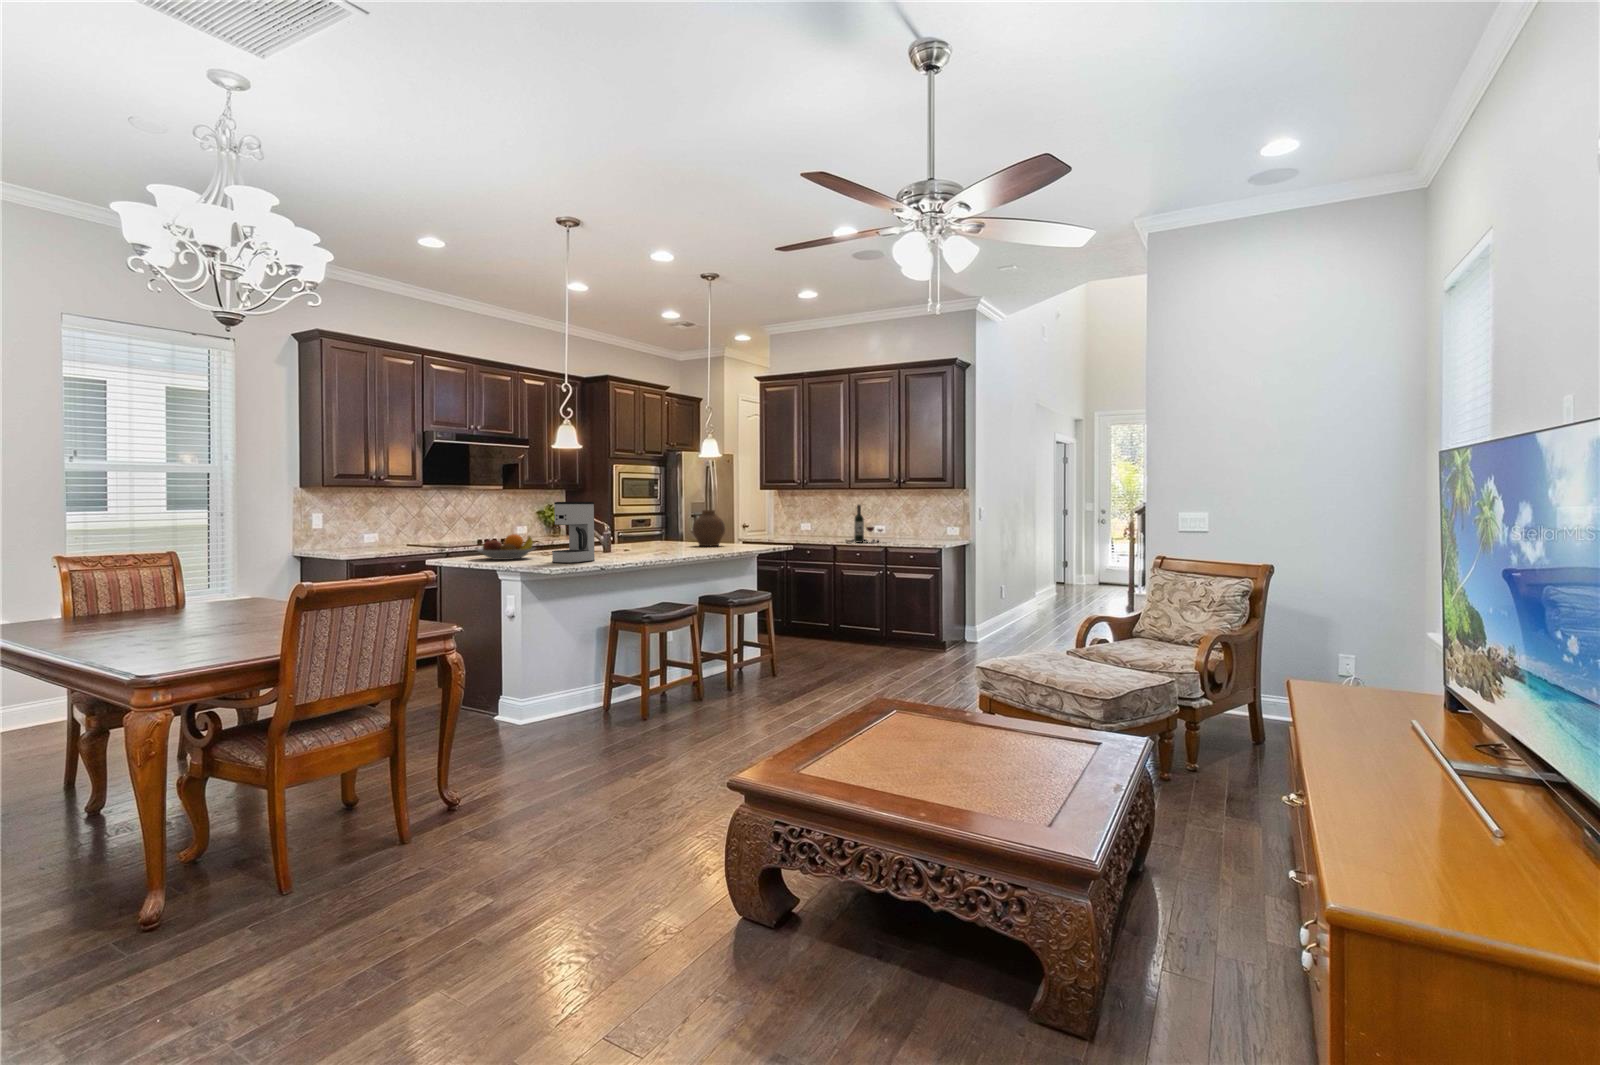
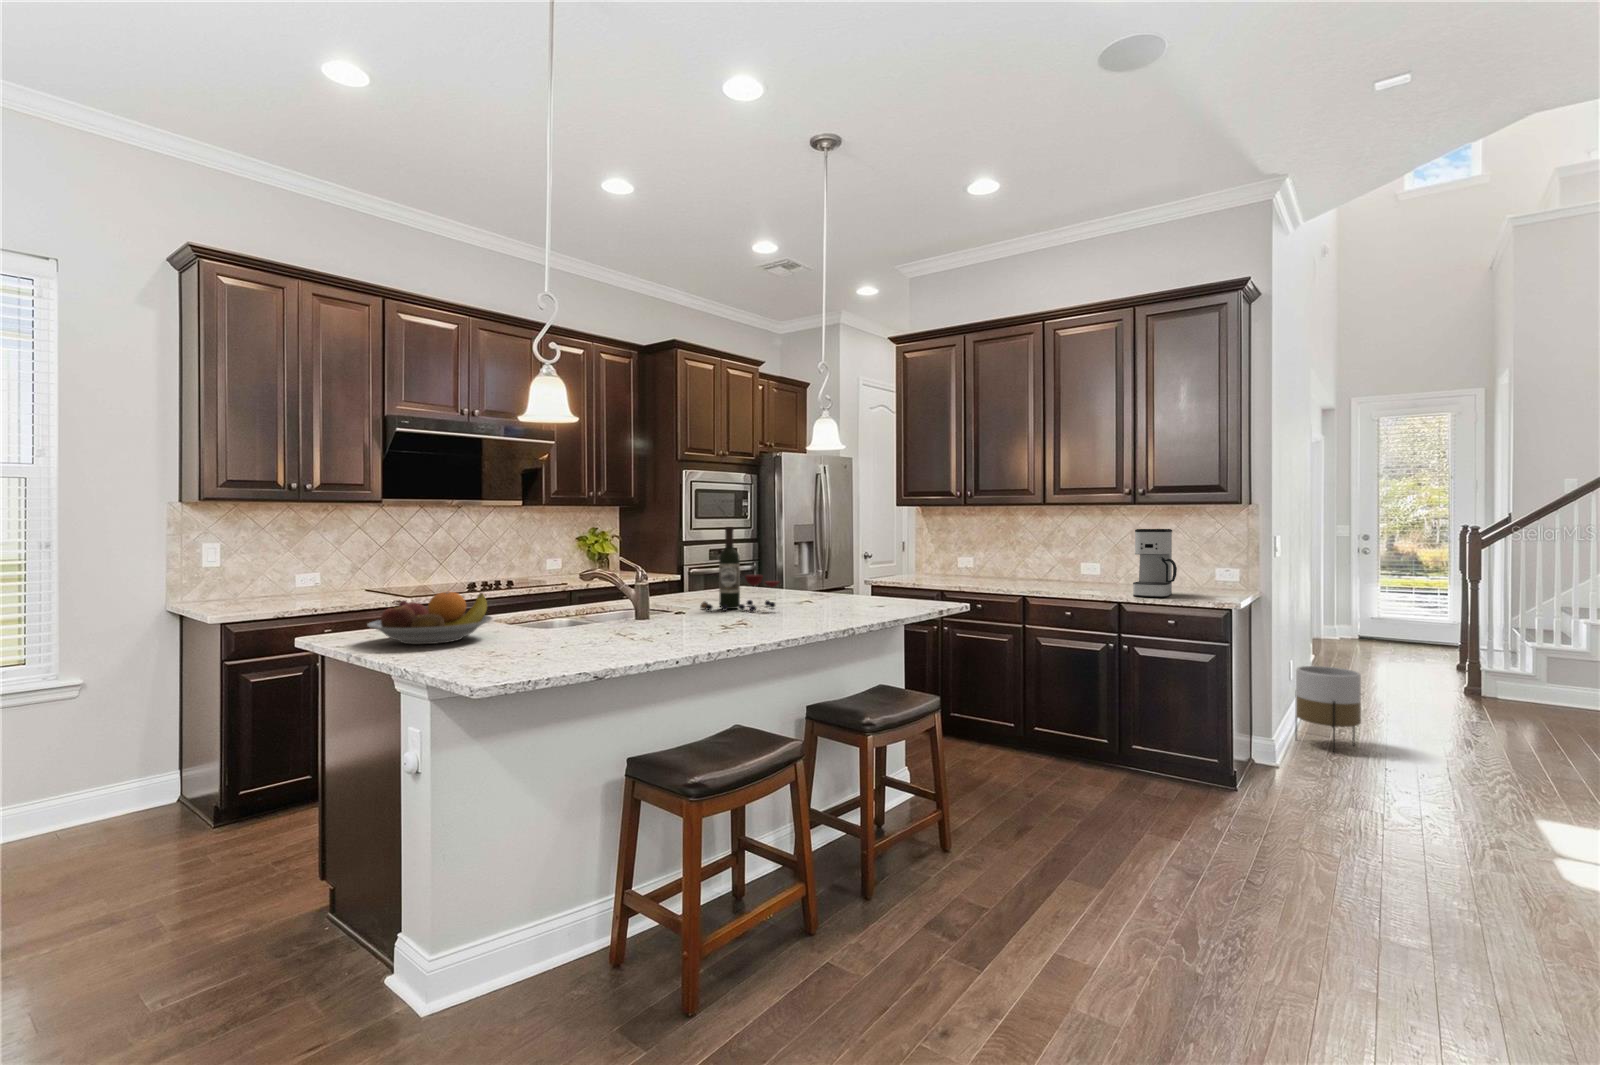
coffee maker: present [552,502,595,563] -> present [1133,529,1177,597]
wine bottle: present [846,505,883,543] -> present [700,527,779,611]
vase: present [692,510,725,546] -> none [796,540,852,603]
planter: none [998,587,1031,637] -> present [1295,666,1361,754]

